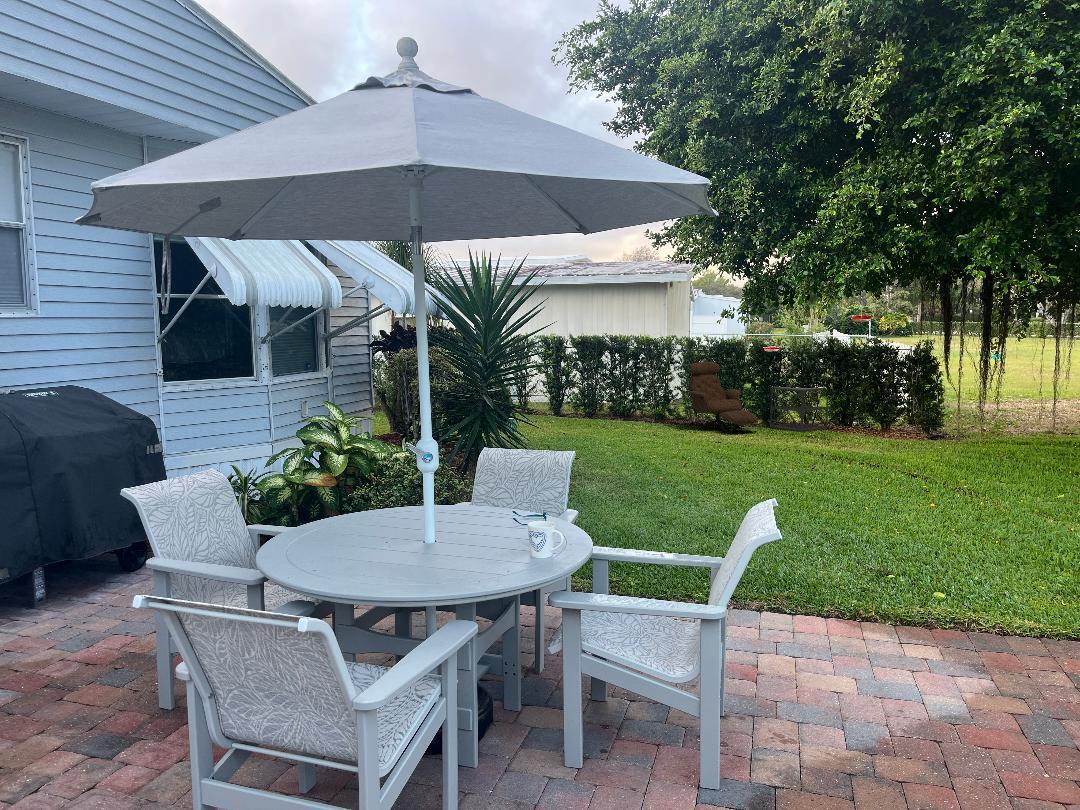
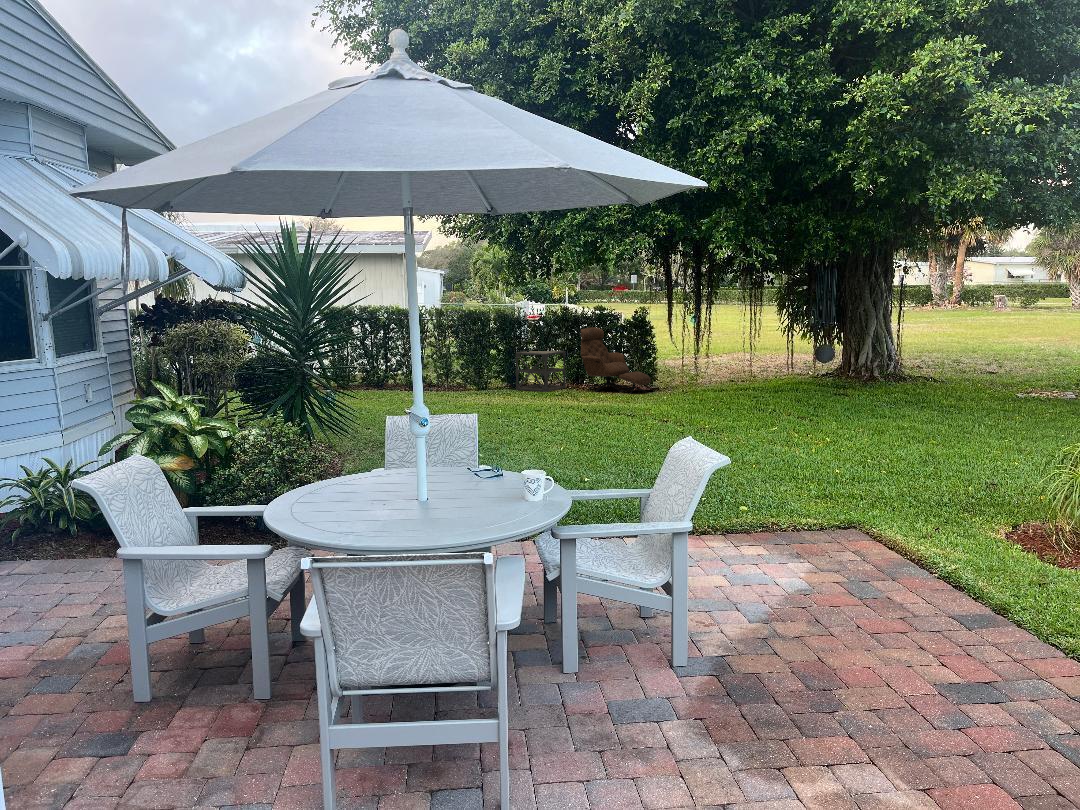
lounge chair: present [689,362,758,434] -> present [581,327,651,394]

